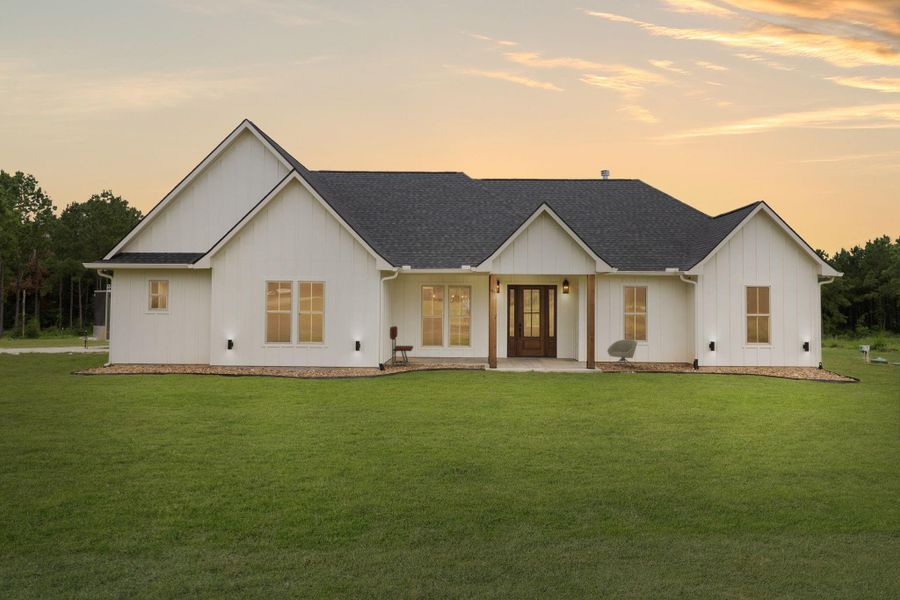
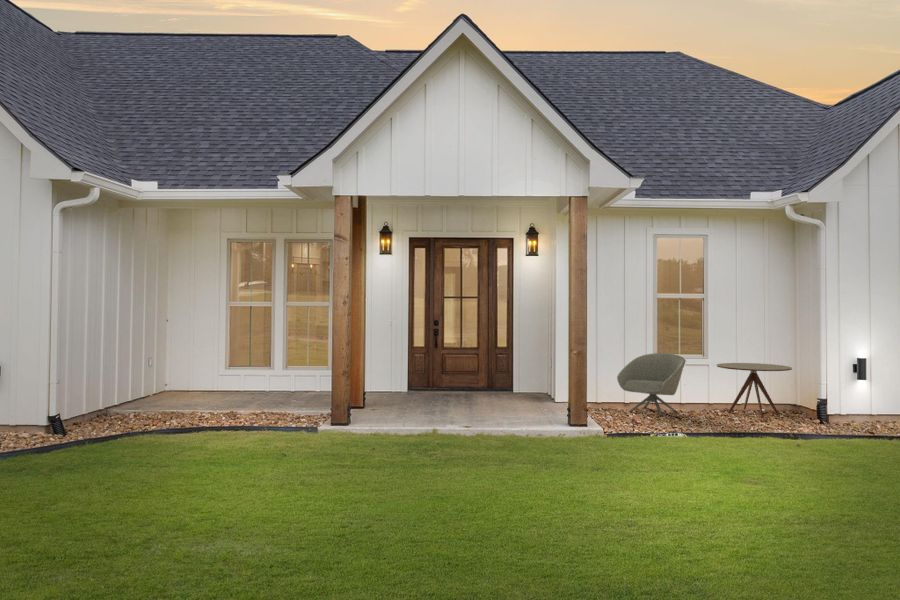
bench: present [390,326,413,366] -> none [118,322,191,412]
round table: none [651,344,683,367] -> present [717,363,792,417]

